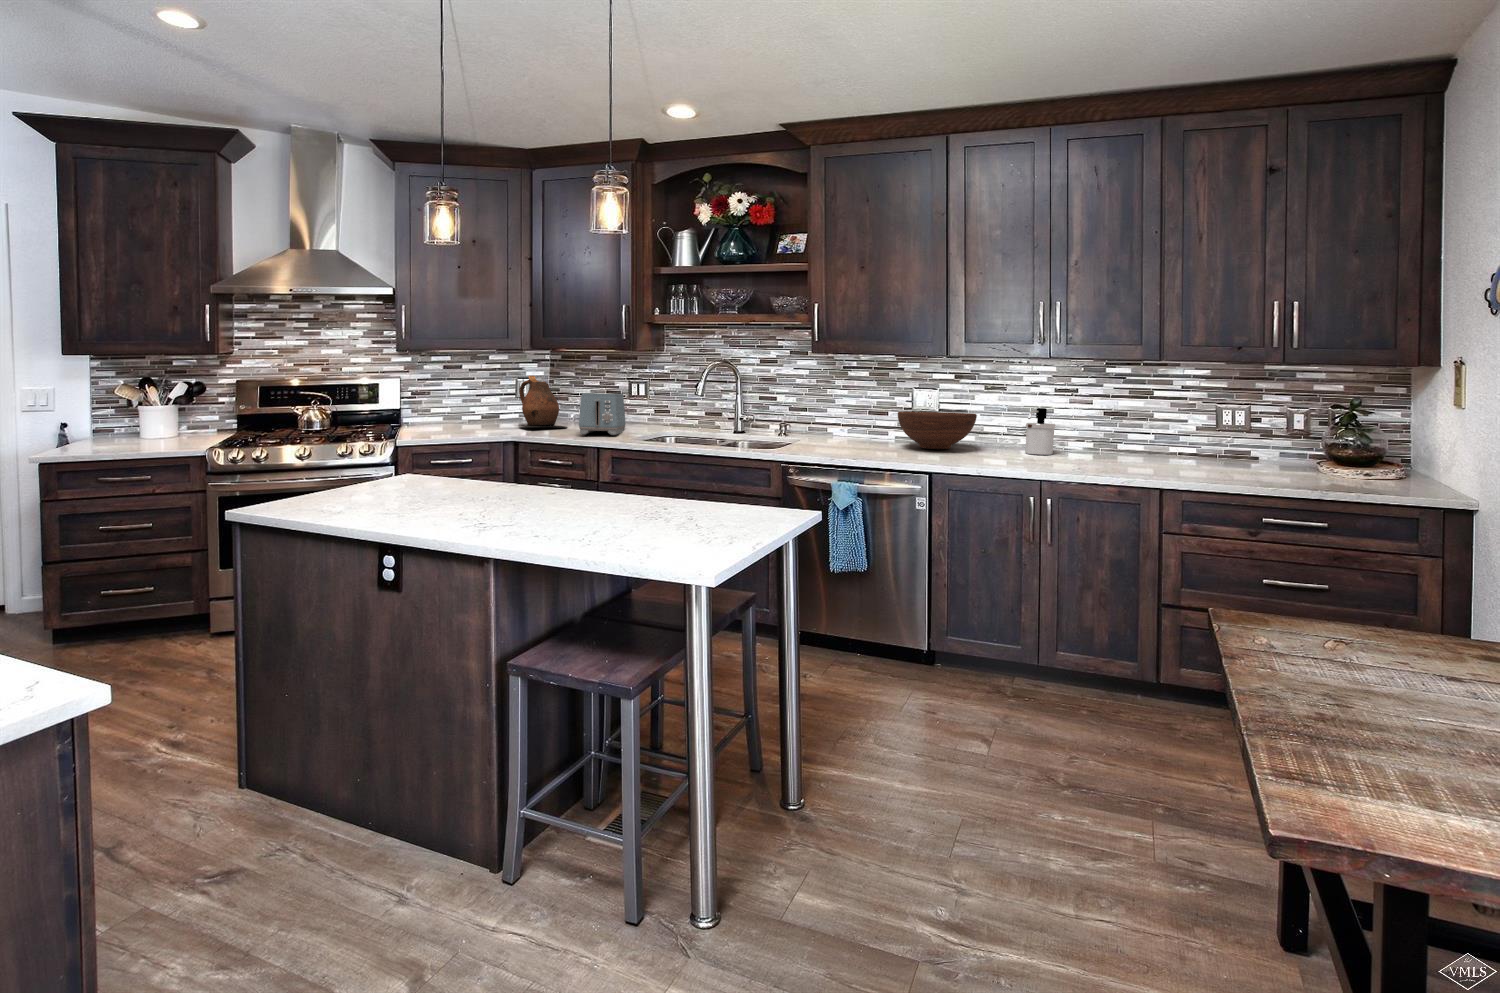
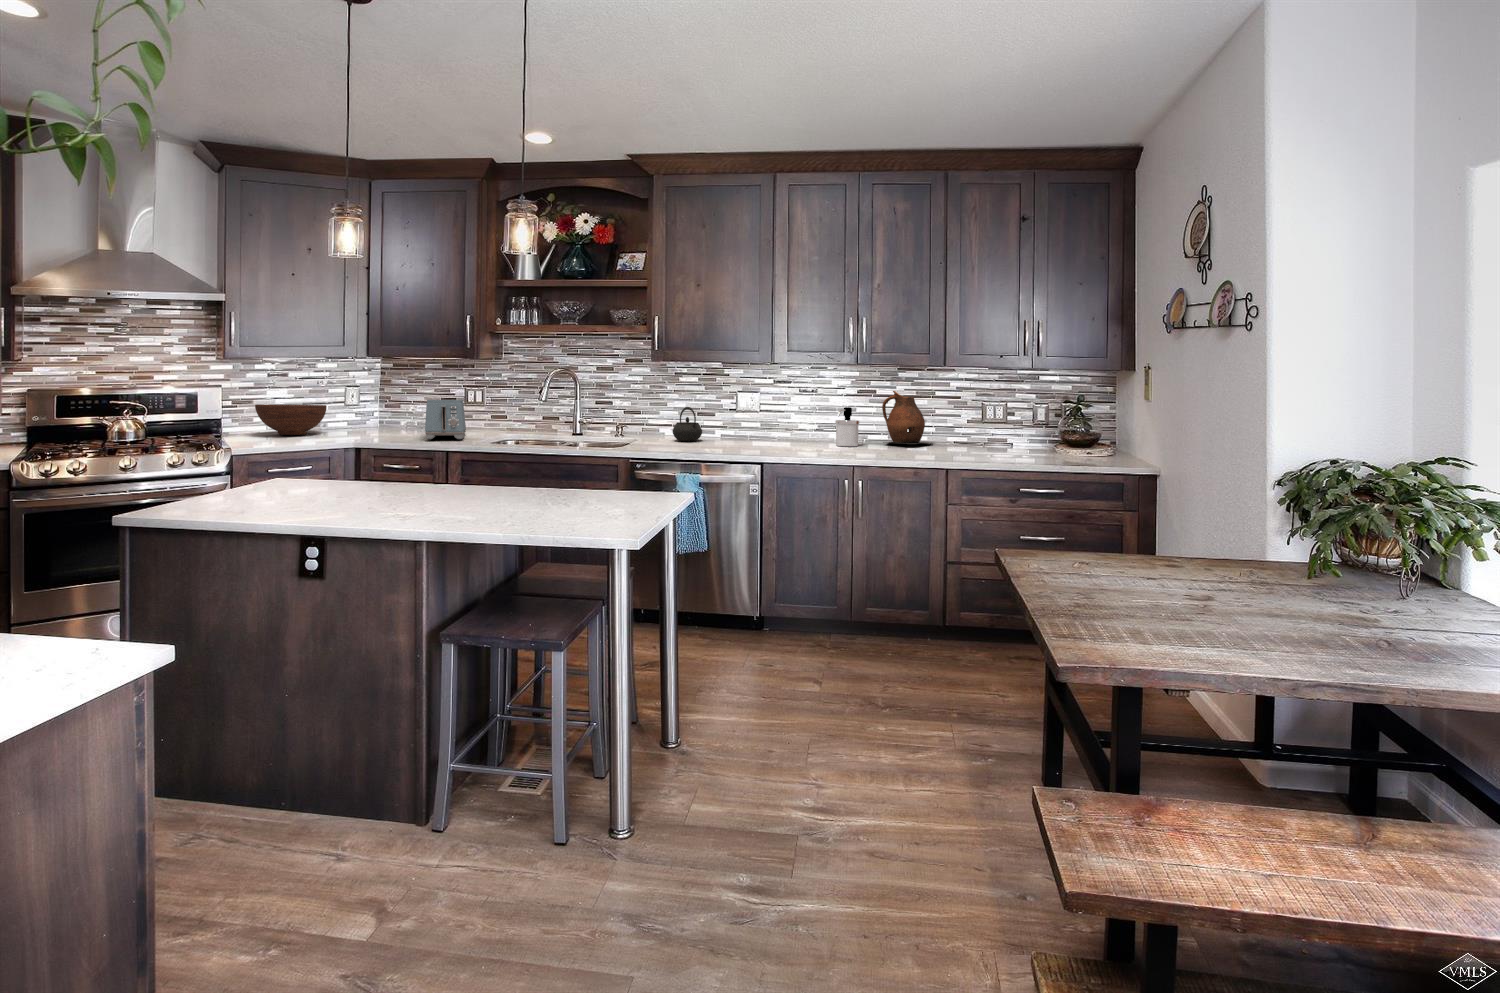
ceramic pitcher: present [519,376,567,428] -> present [882,391,933,445]
kettle: none [836,405,869,443] -> present [673,407,702,441]
fruit bowl: present [898,412,977,449] -> present [255,404,327,435]

